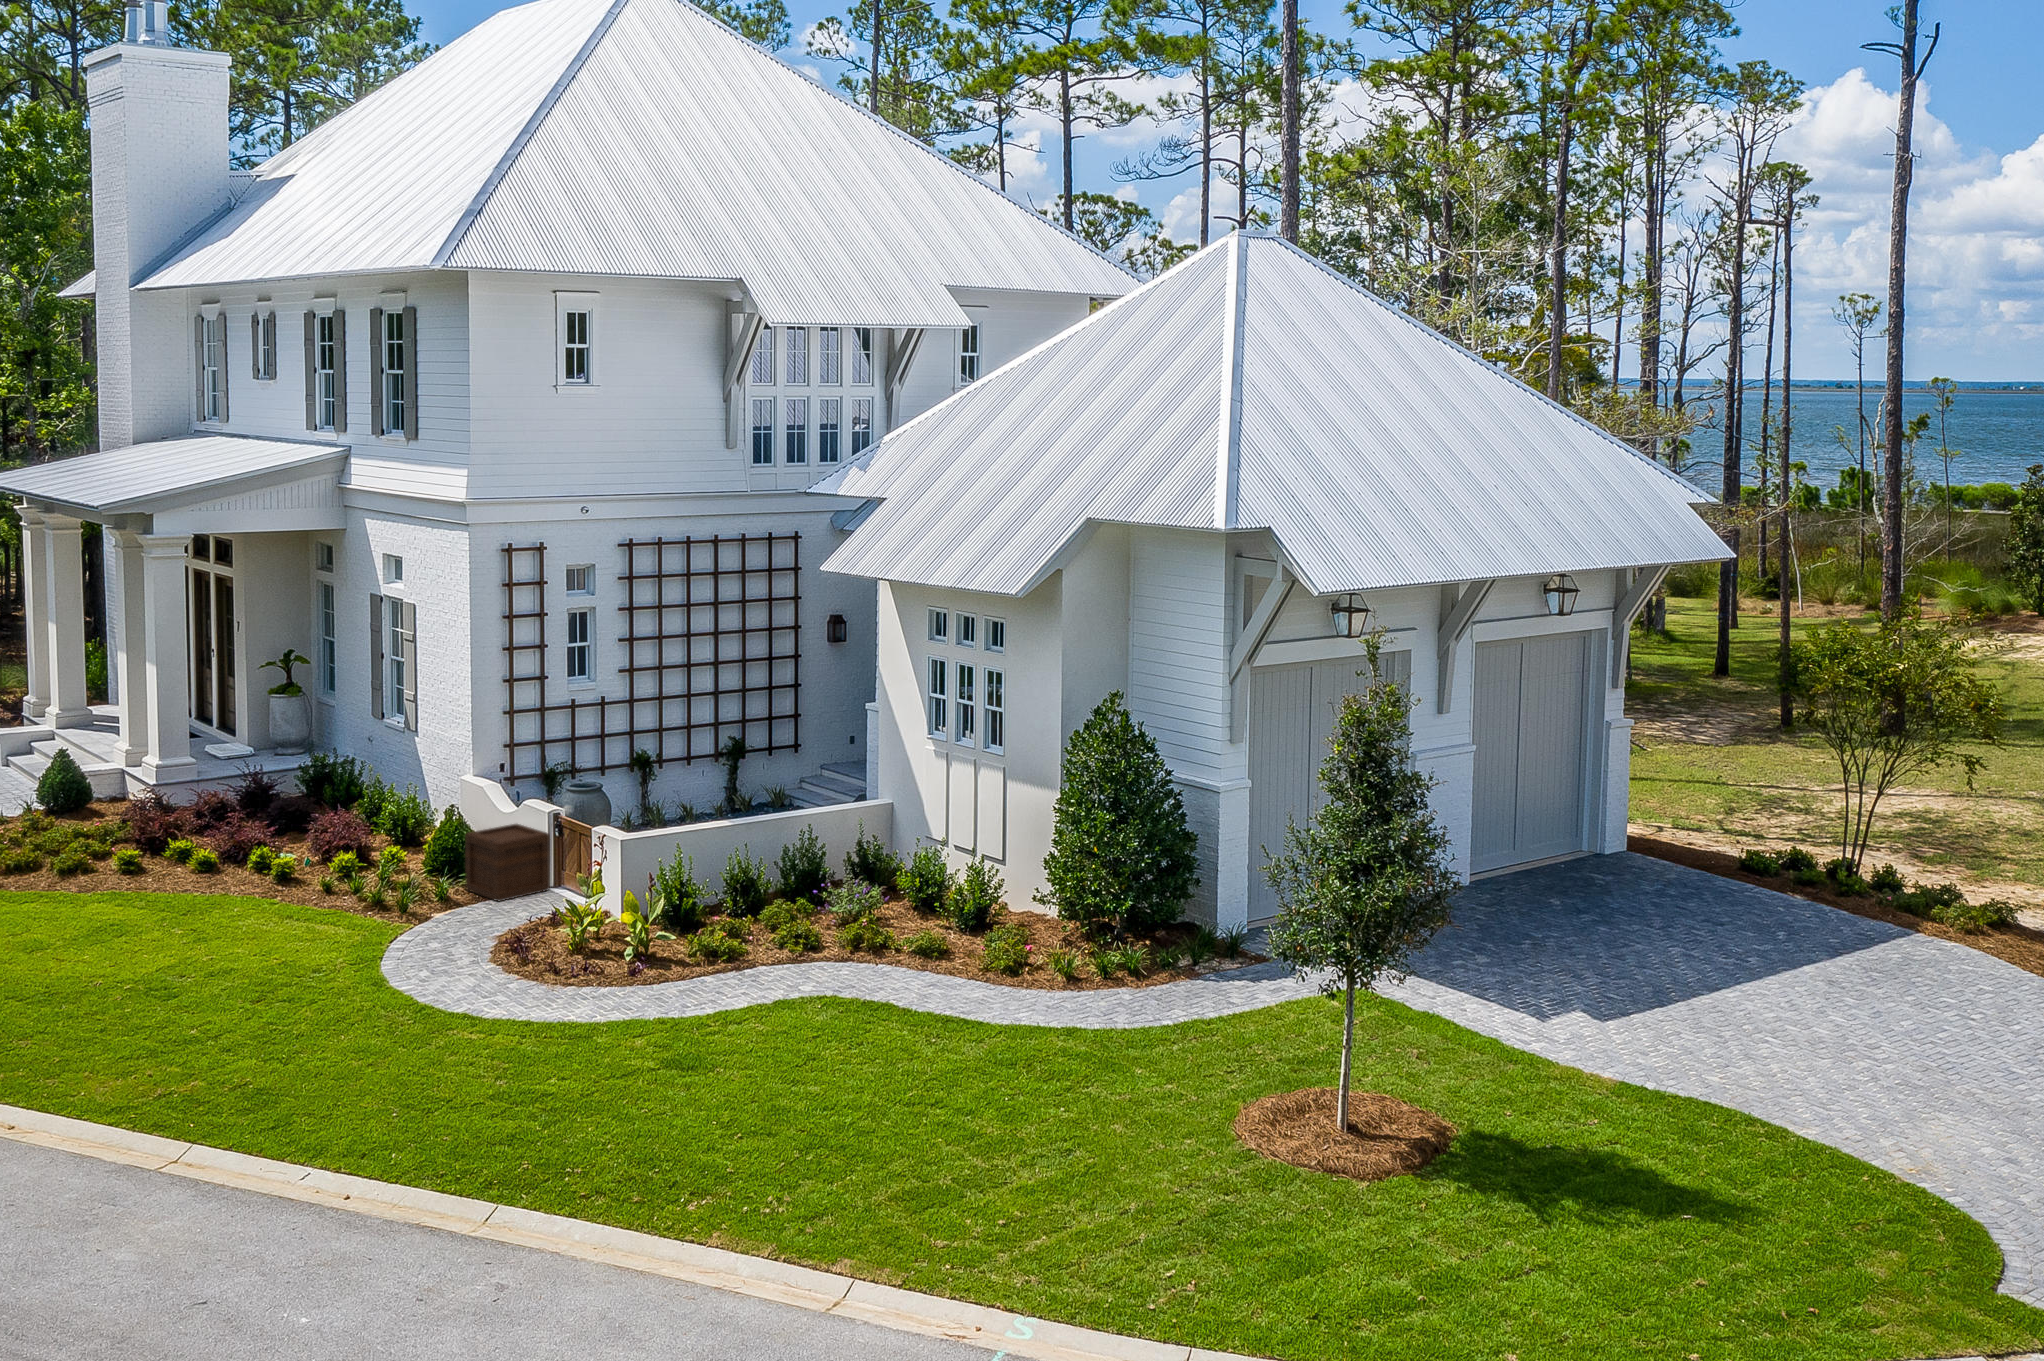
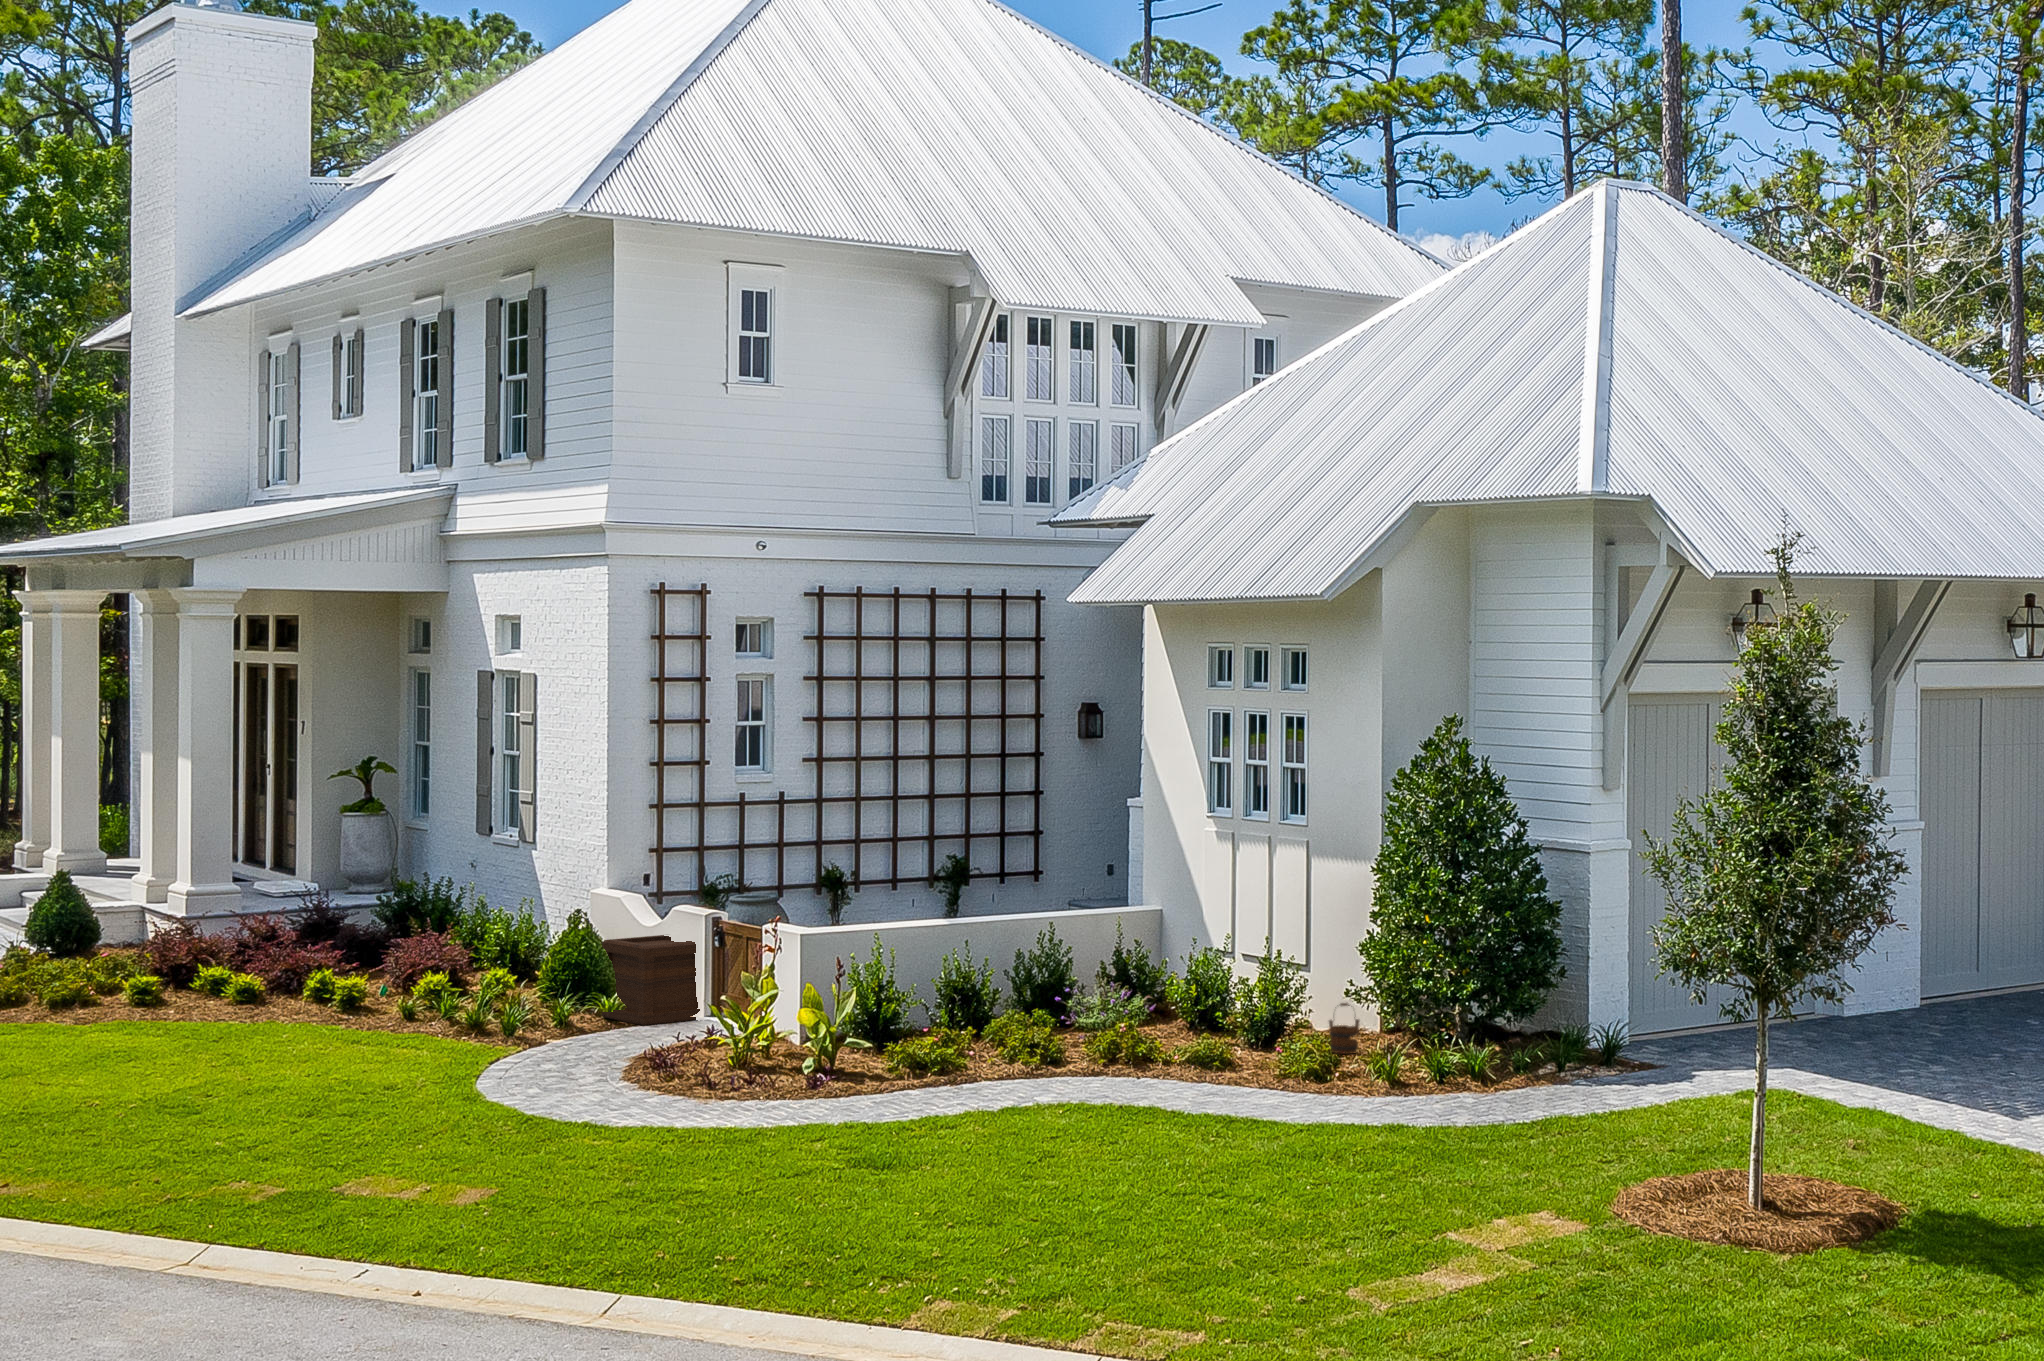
wooden bucket: none [1020,893,1043,932] -> present [1329,1003,1360,1054]

